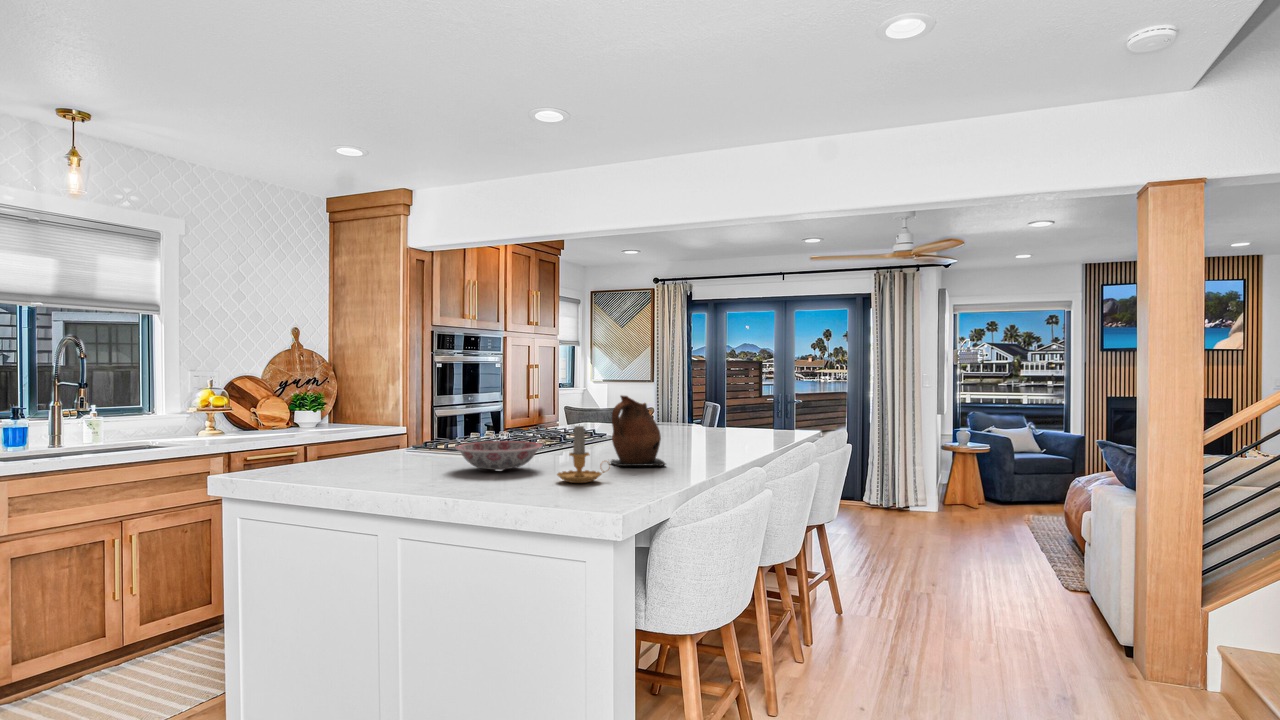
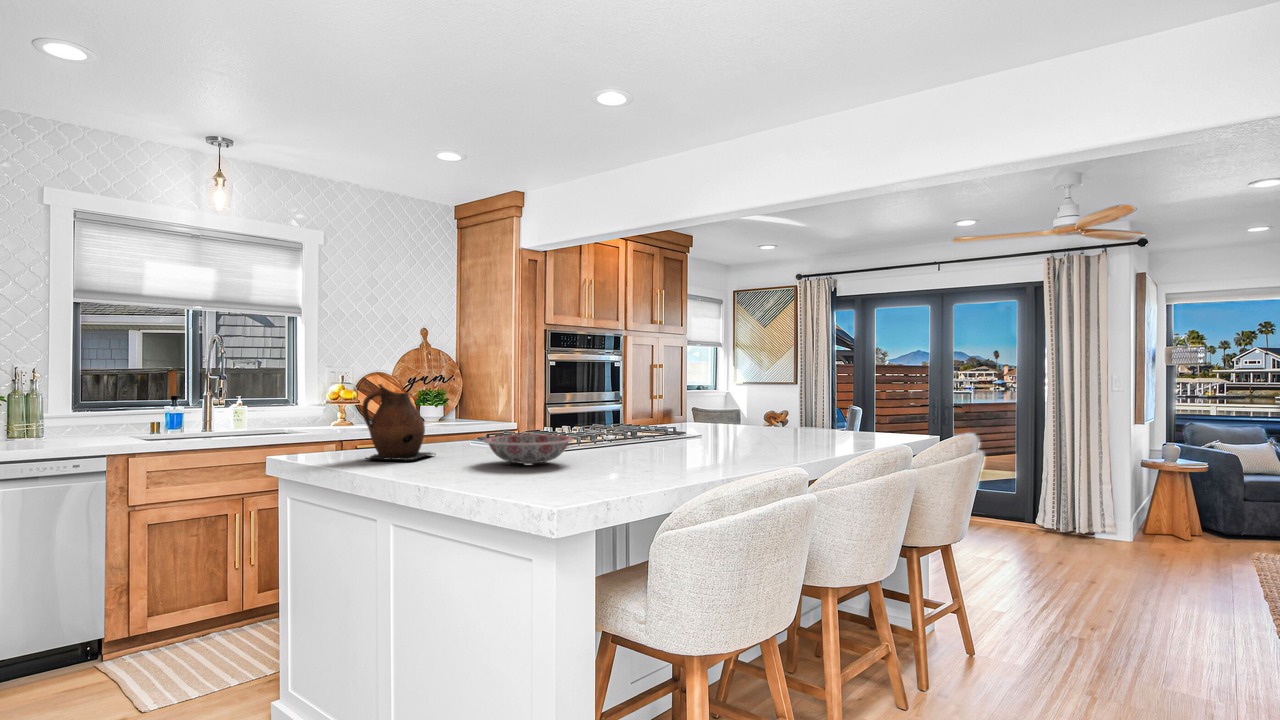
ceramic pitcher: present [611,396,666,466] -> present [362,384,435,461]
candle: present [557,426,605,483] -> none [565,415,625,481]

